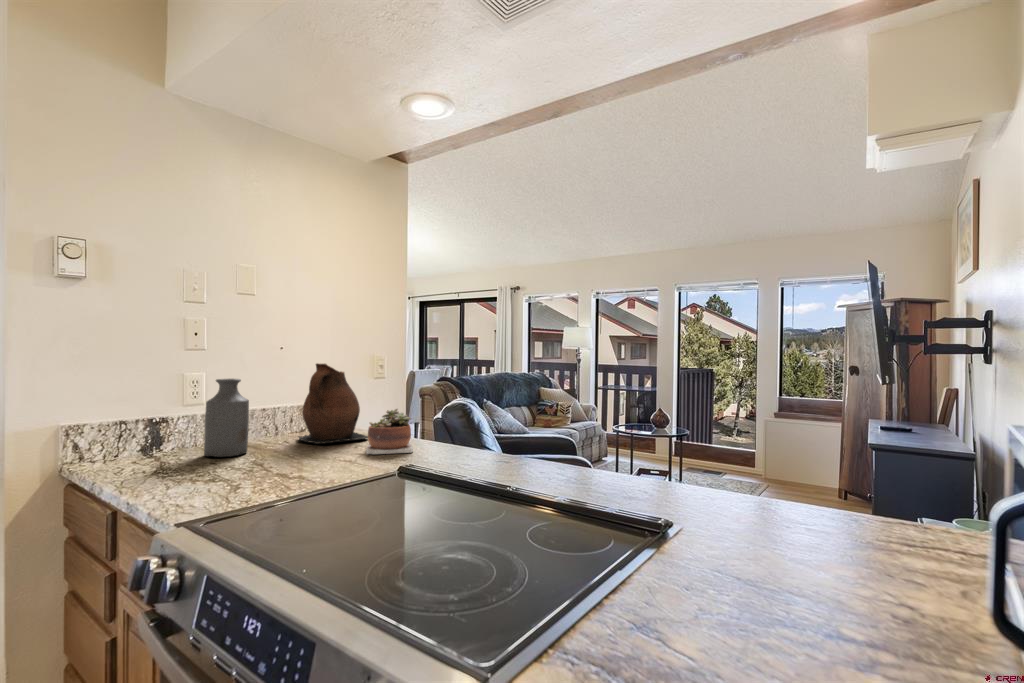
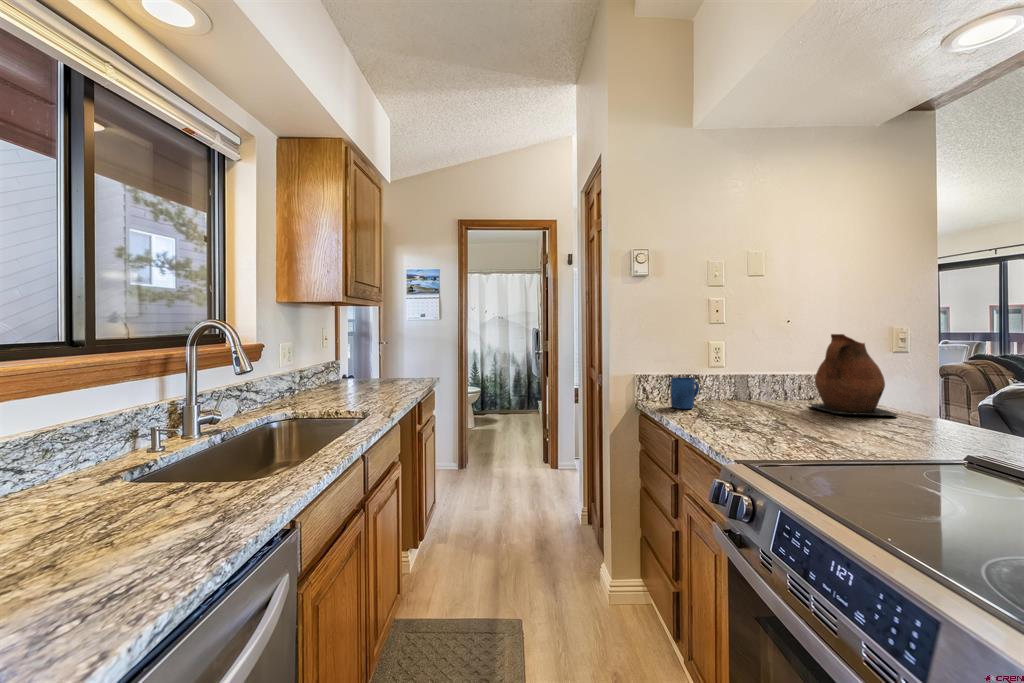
bottle: present [204,379,249,457] -> none [729,347,766,413]
succulent plant: present [366,409,413,454] -> none [901,387,978,442]
mug: none [119,422,165,466] -> present [670,377,699,409]

